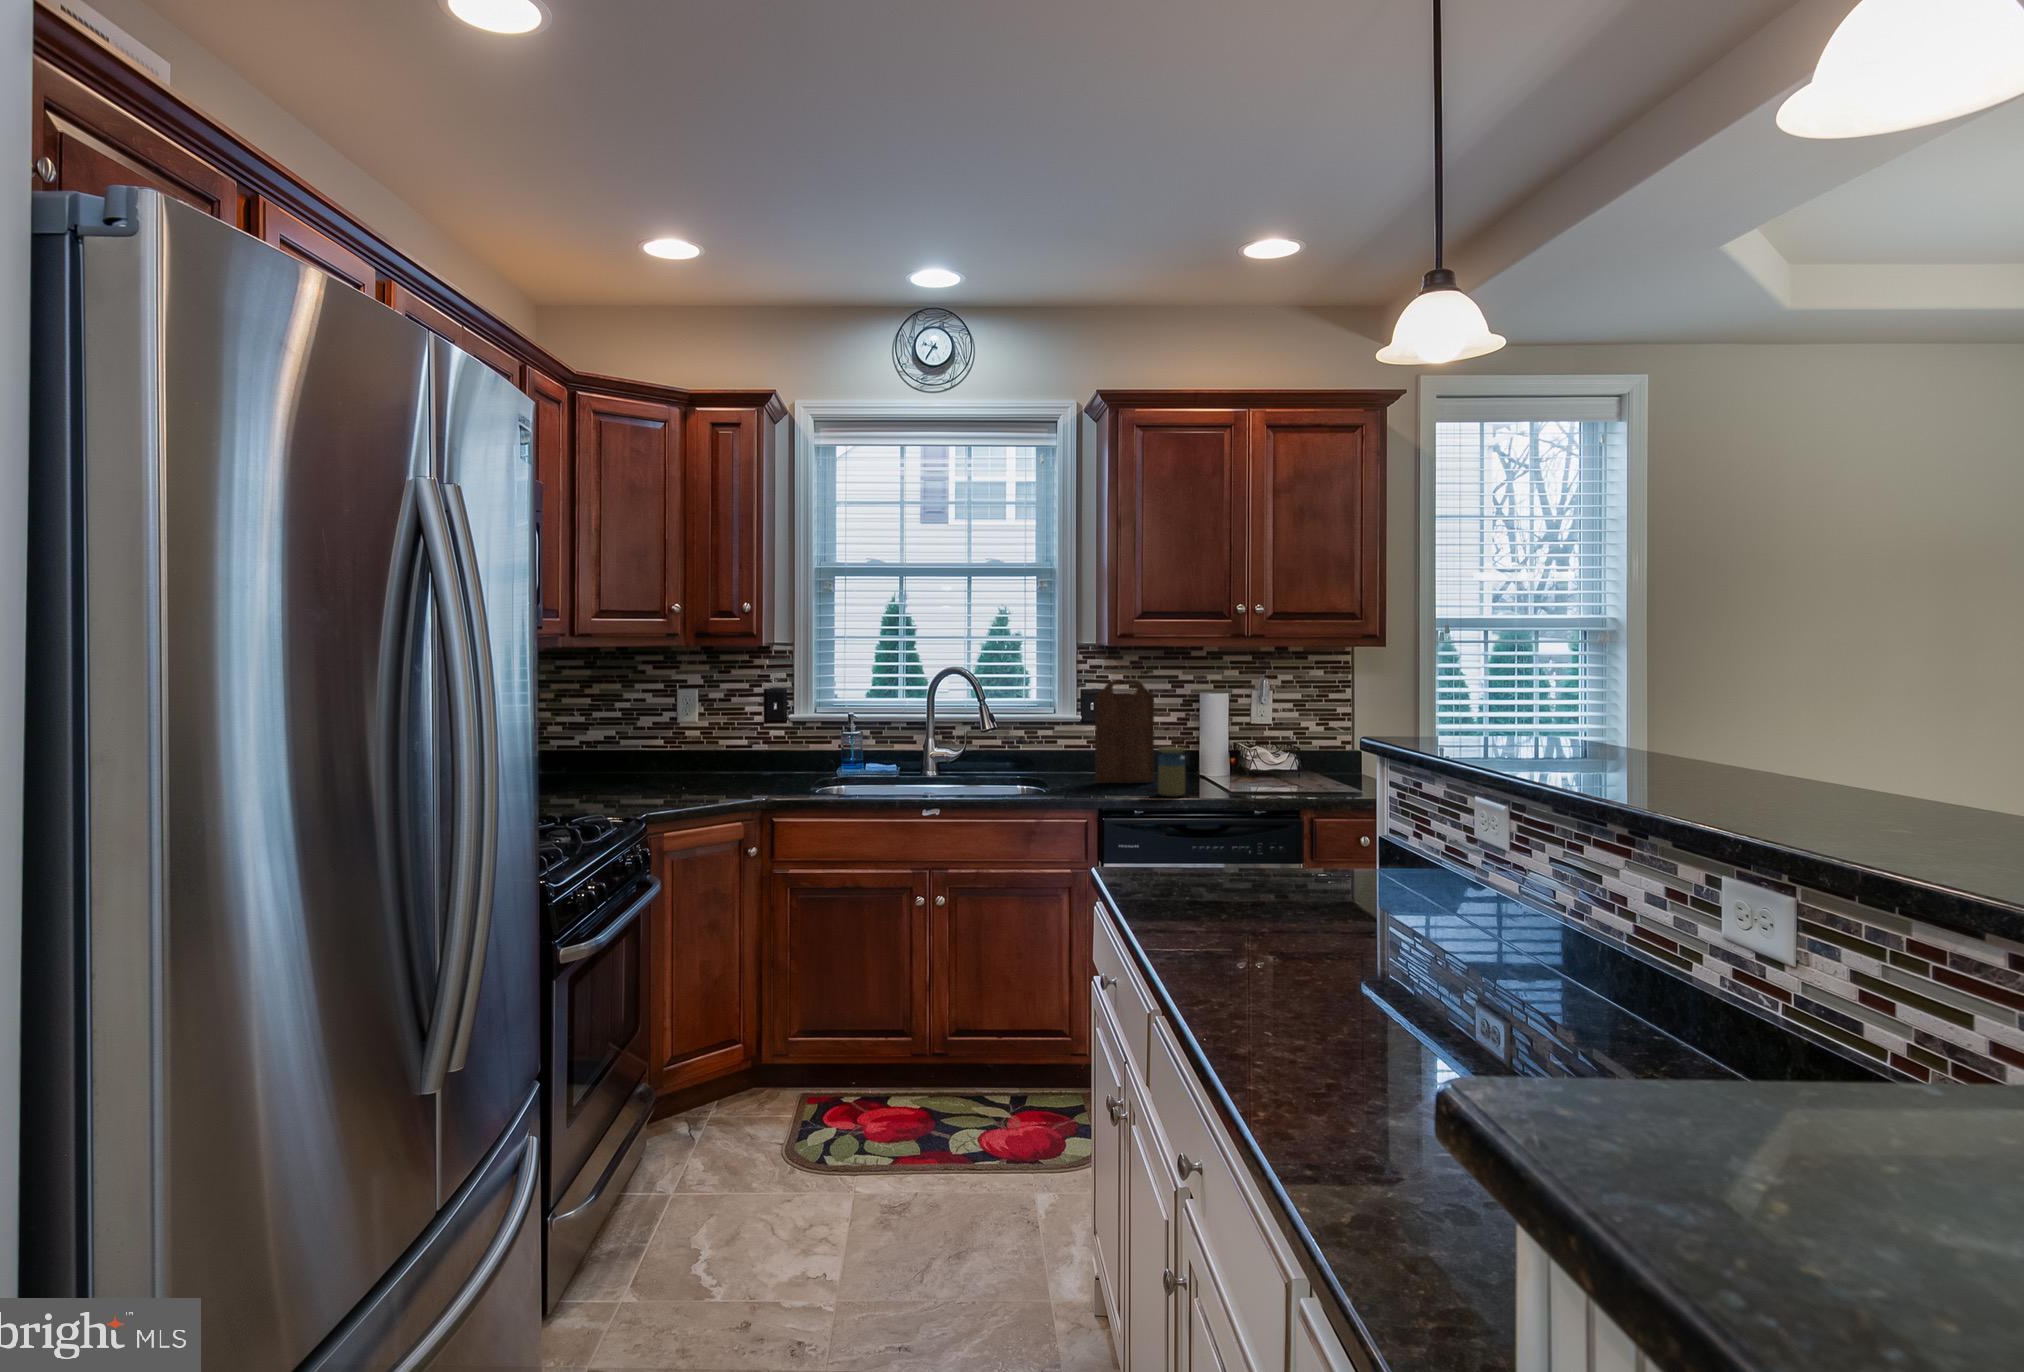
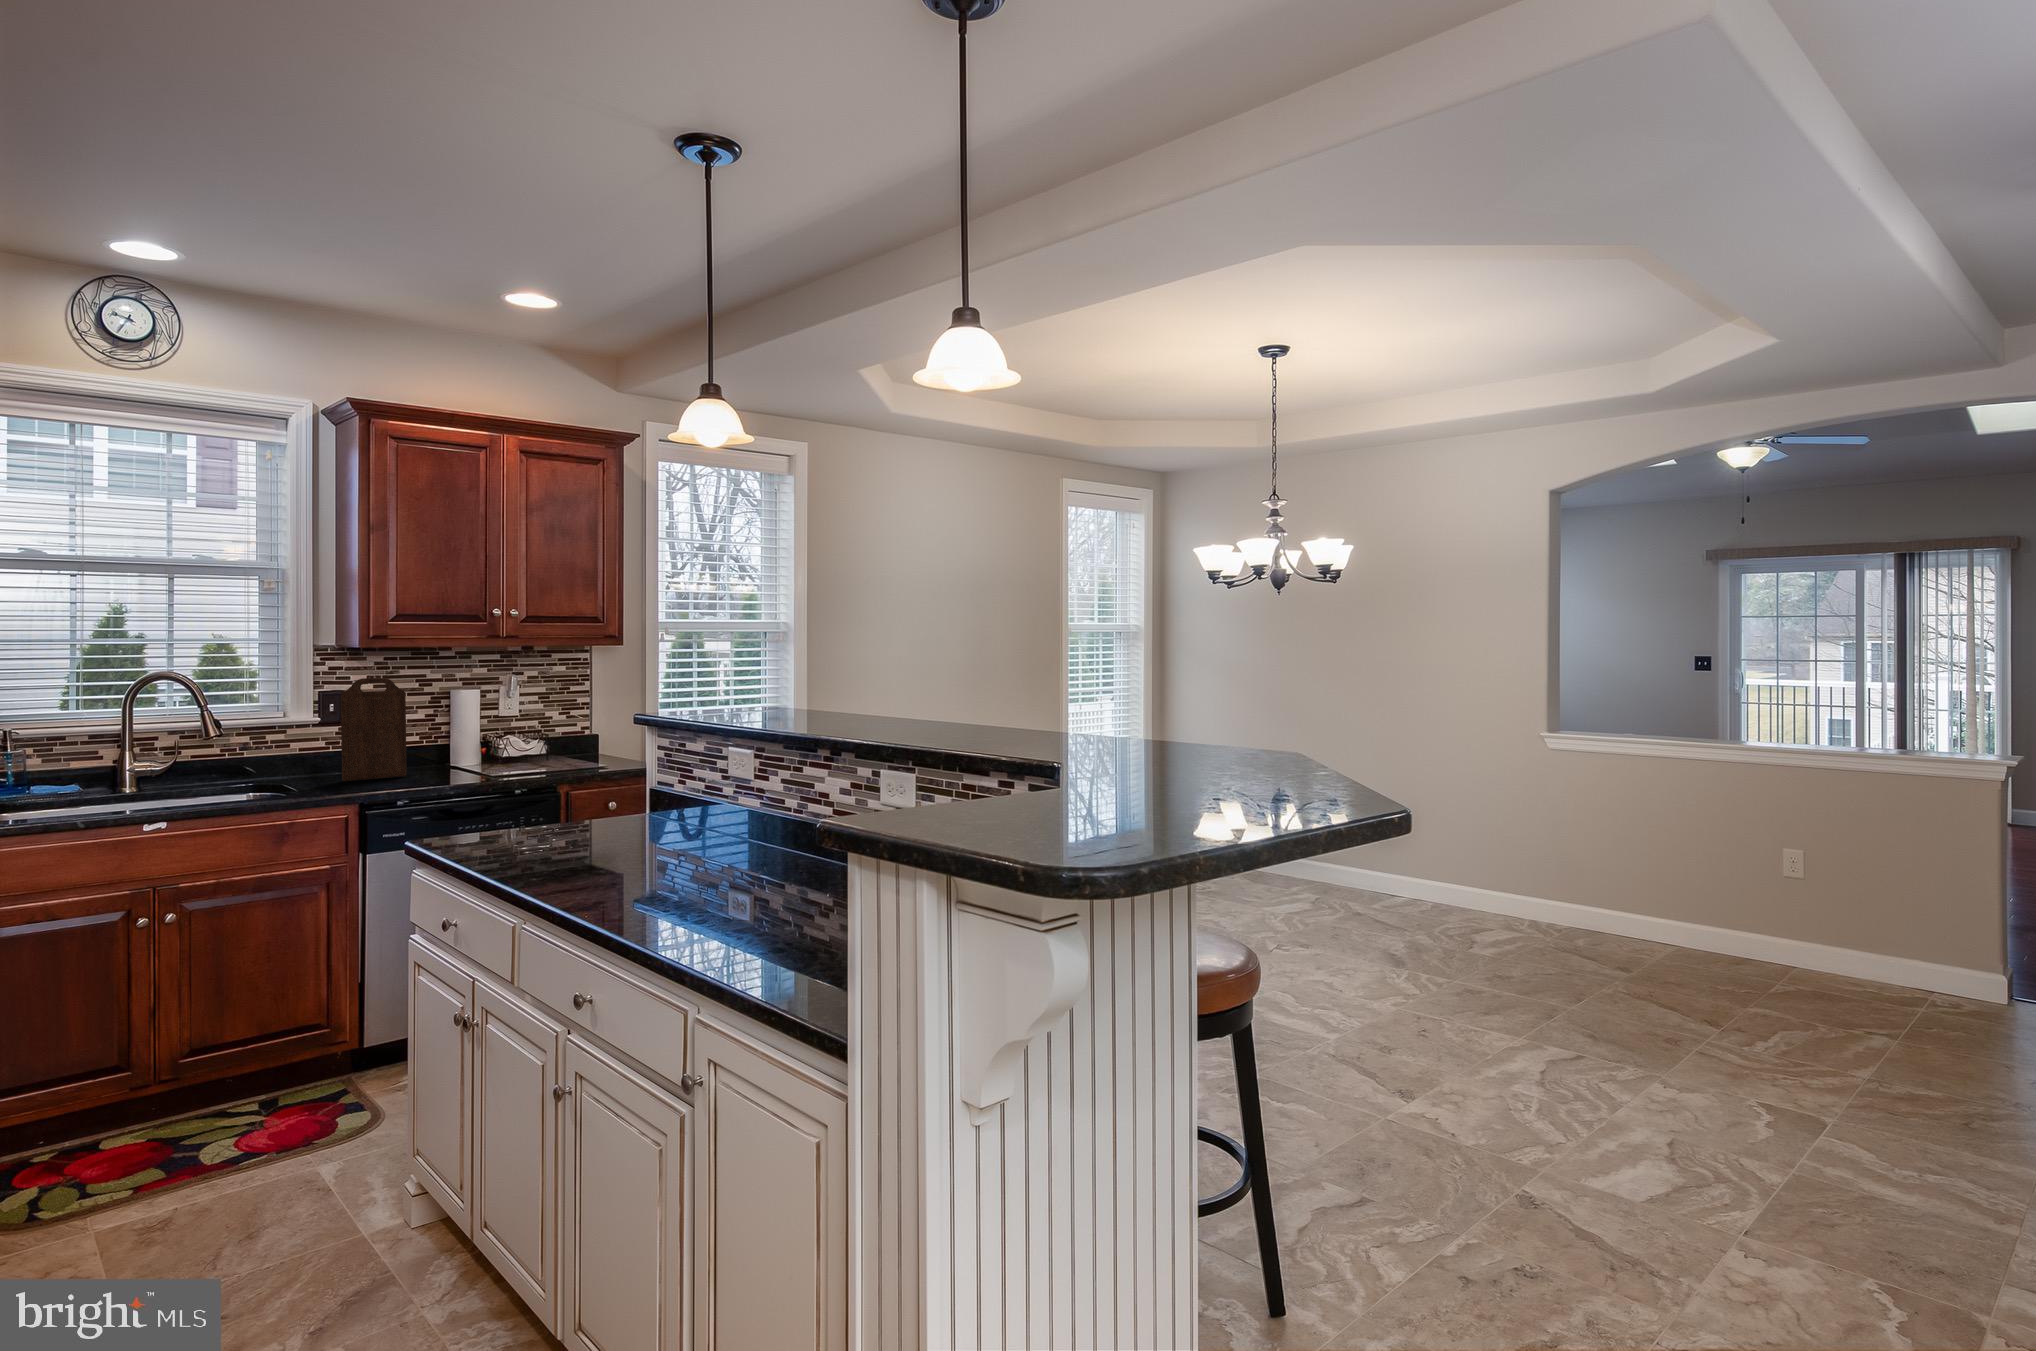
jar: present [1158,747,1185,796] -> none [418,739,447,786]

